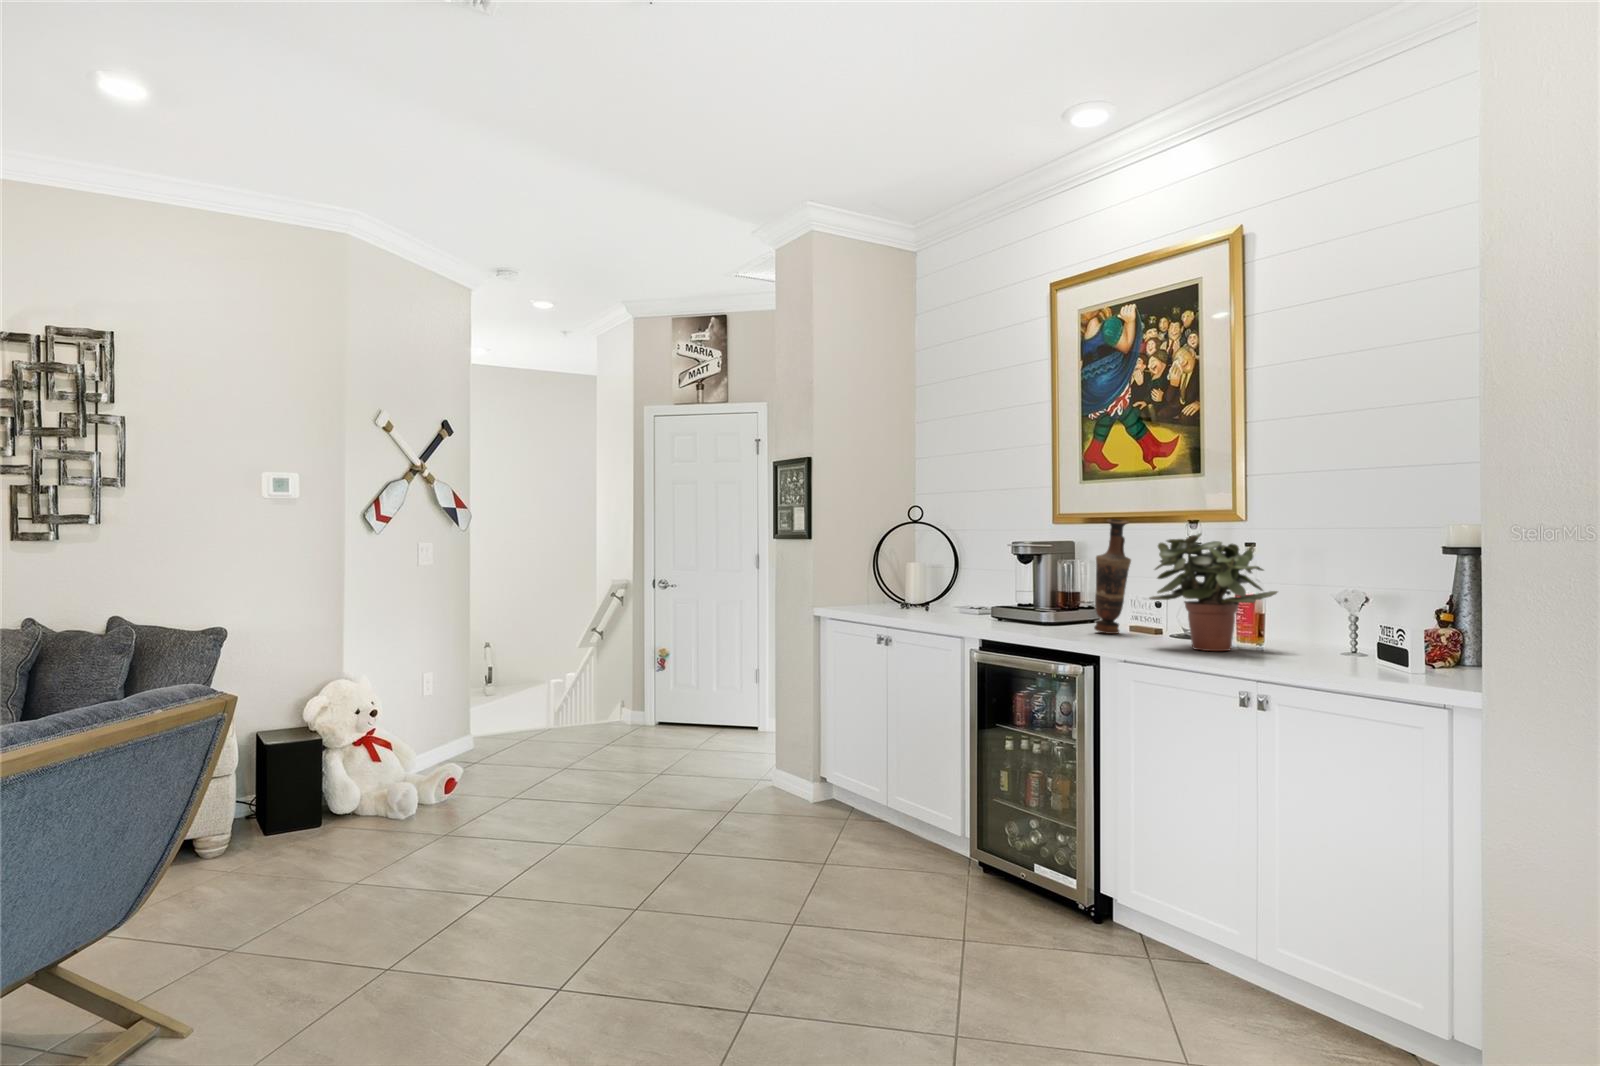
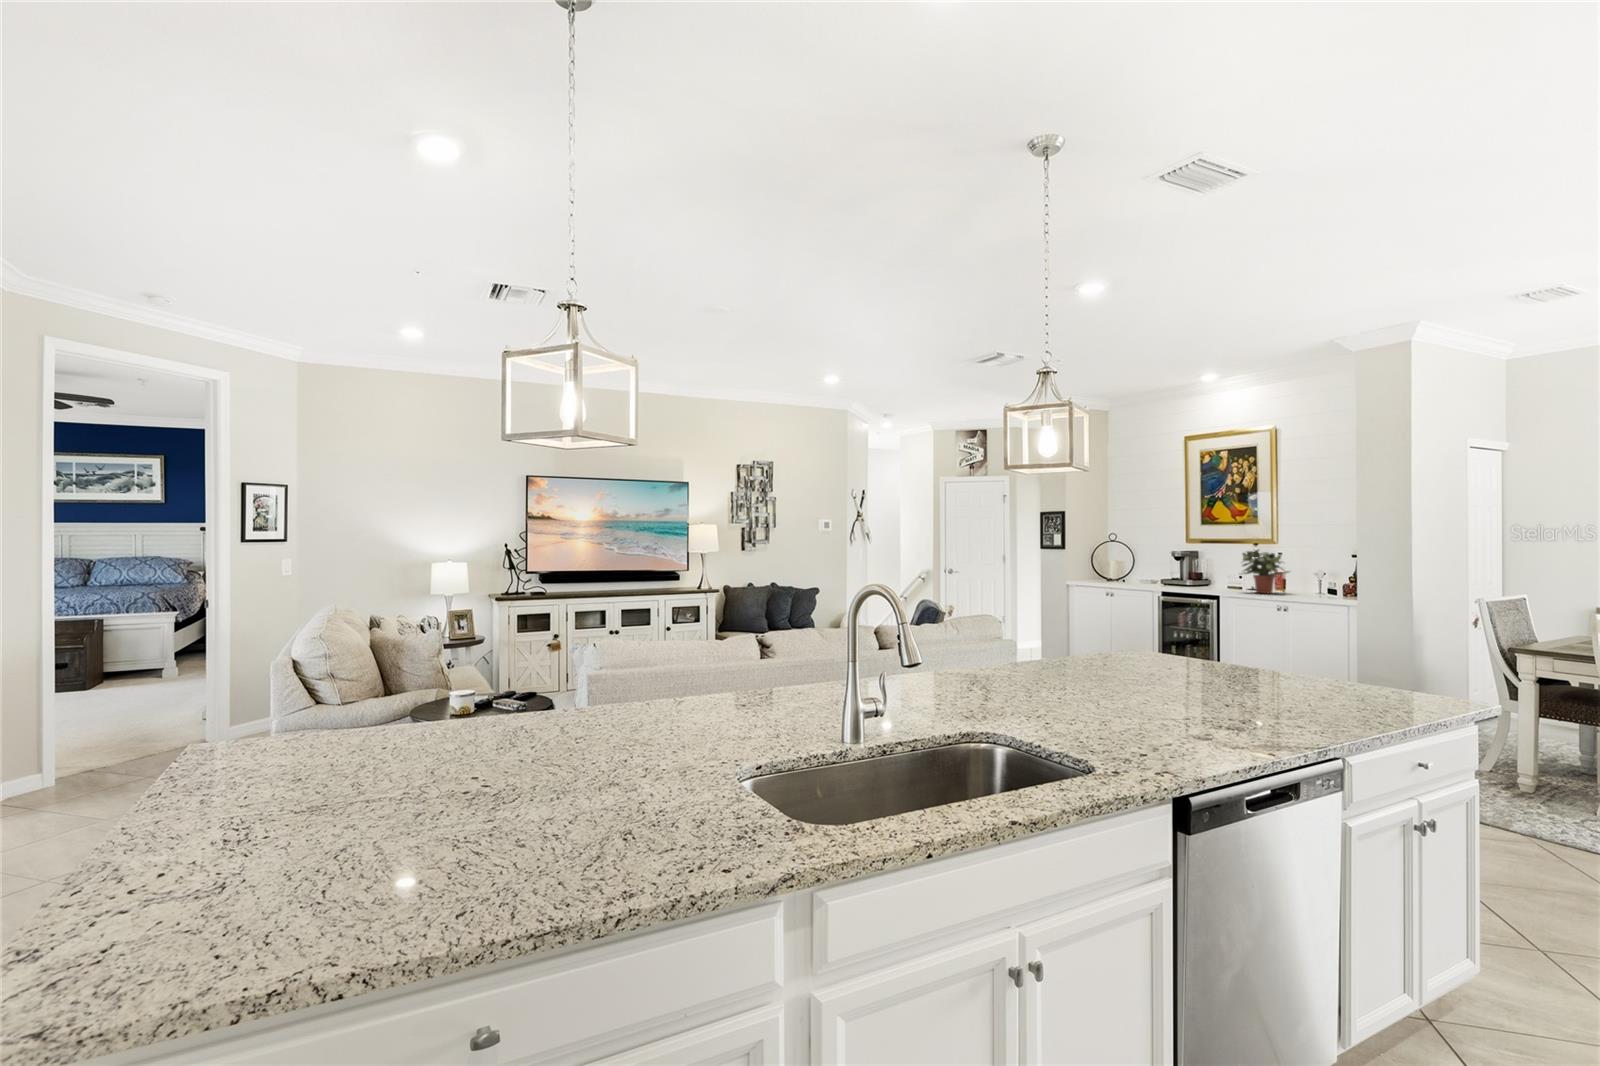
vase: present [1094,519,1131,634] -> none [1211,542,1228,589]

